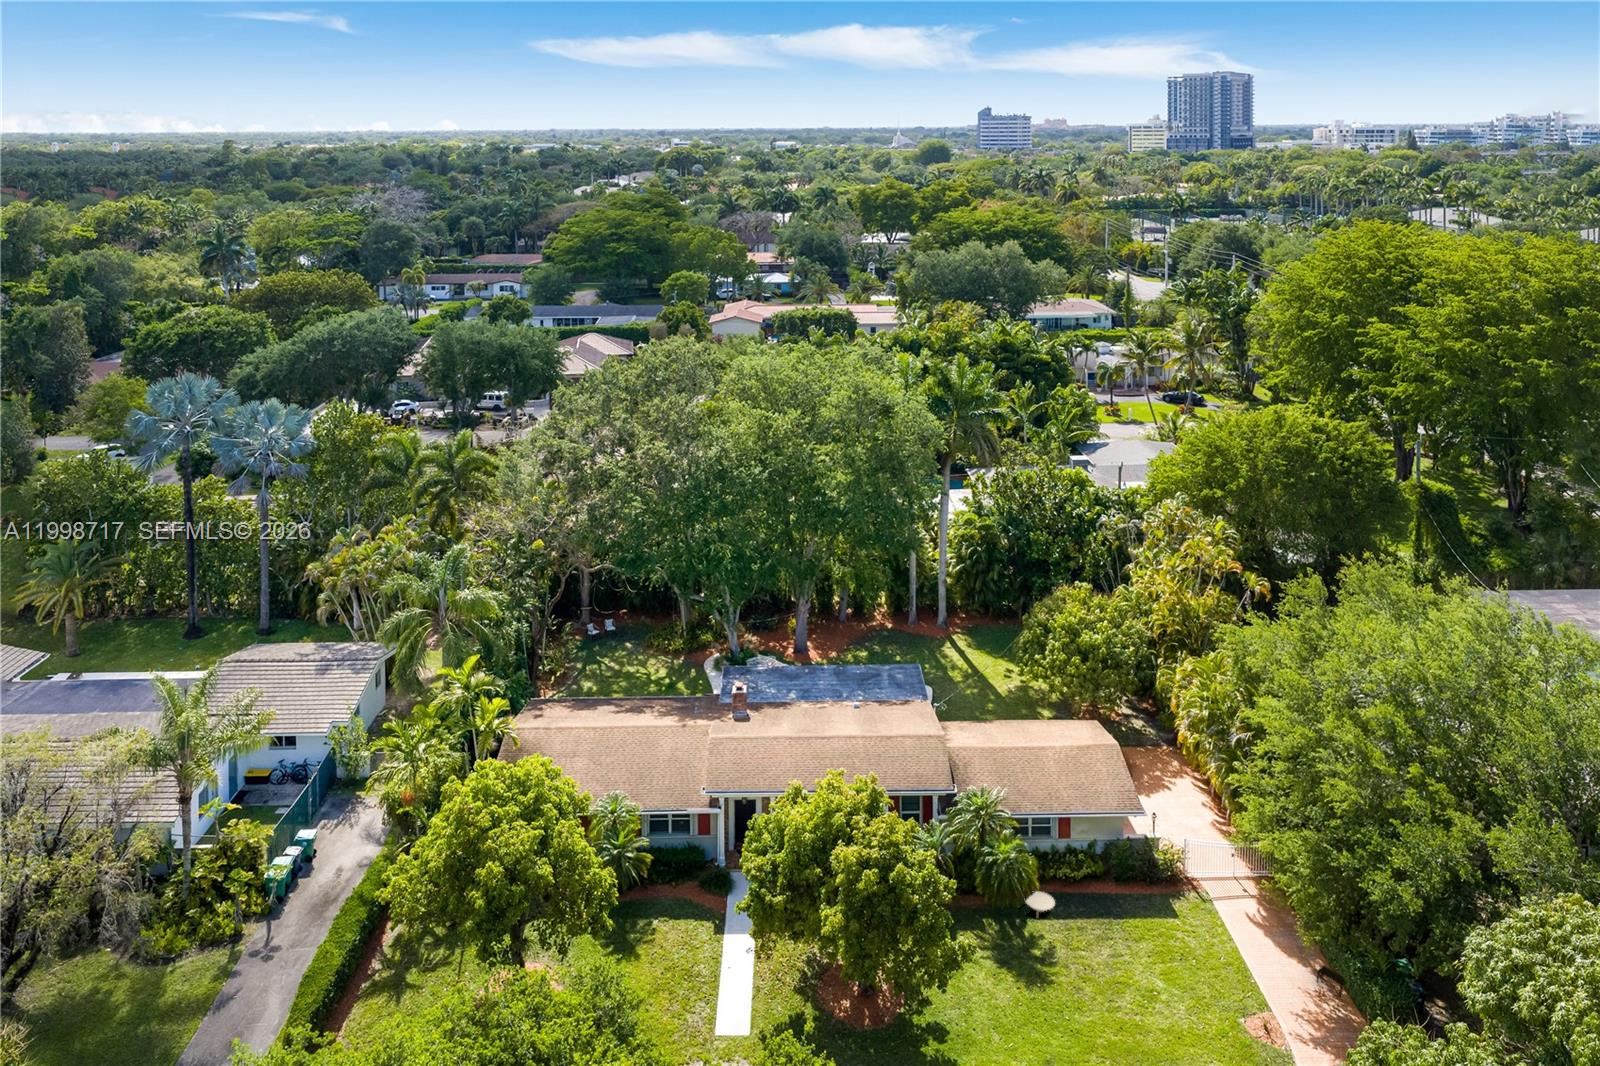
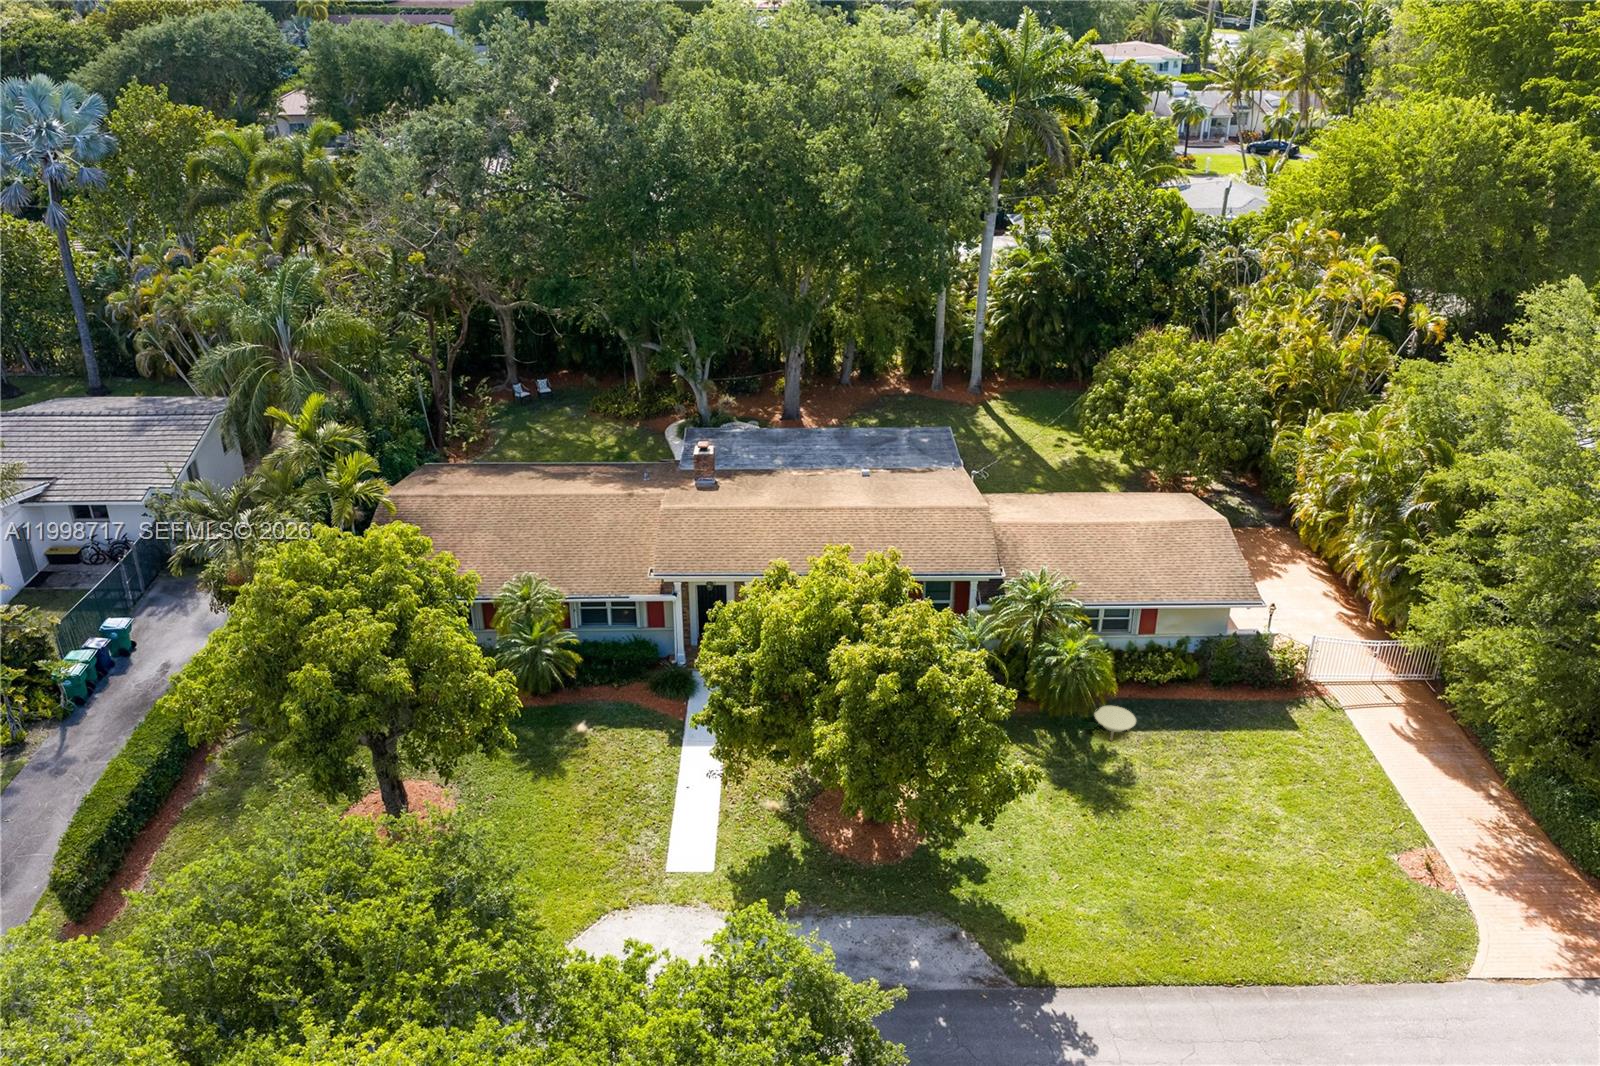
bench: present [1316,966,1346,996] -> none [1501,800,1552,842]

